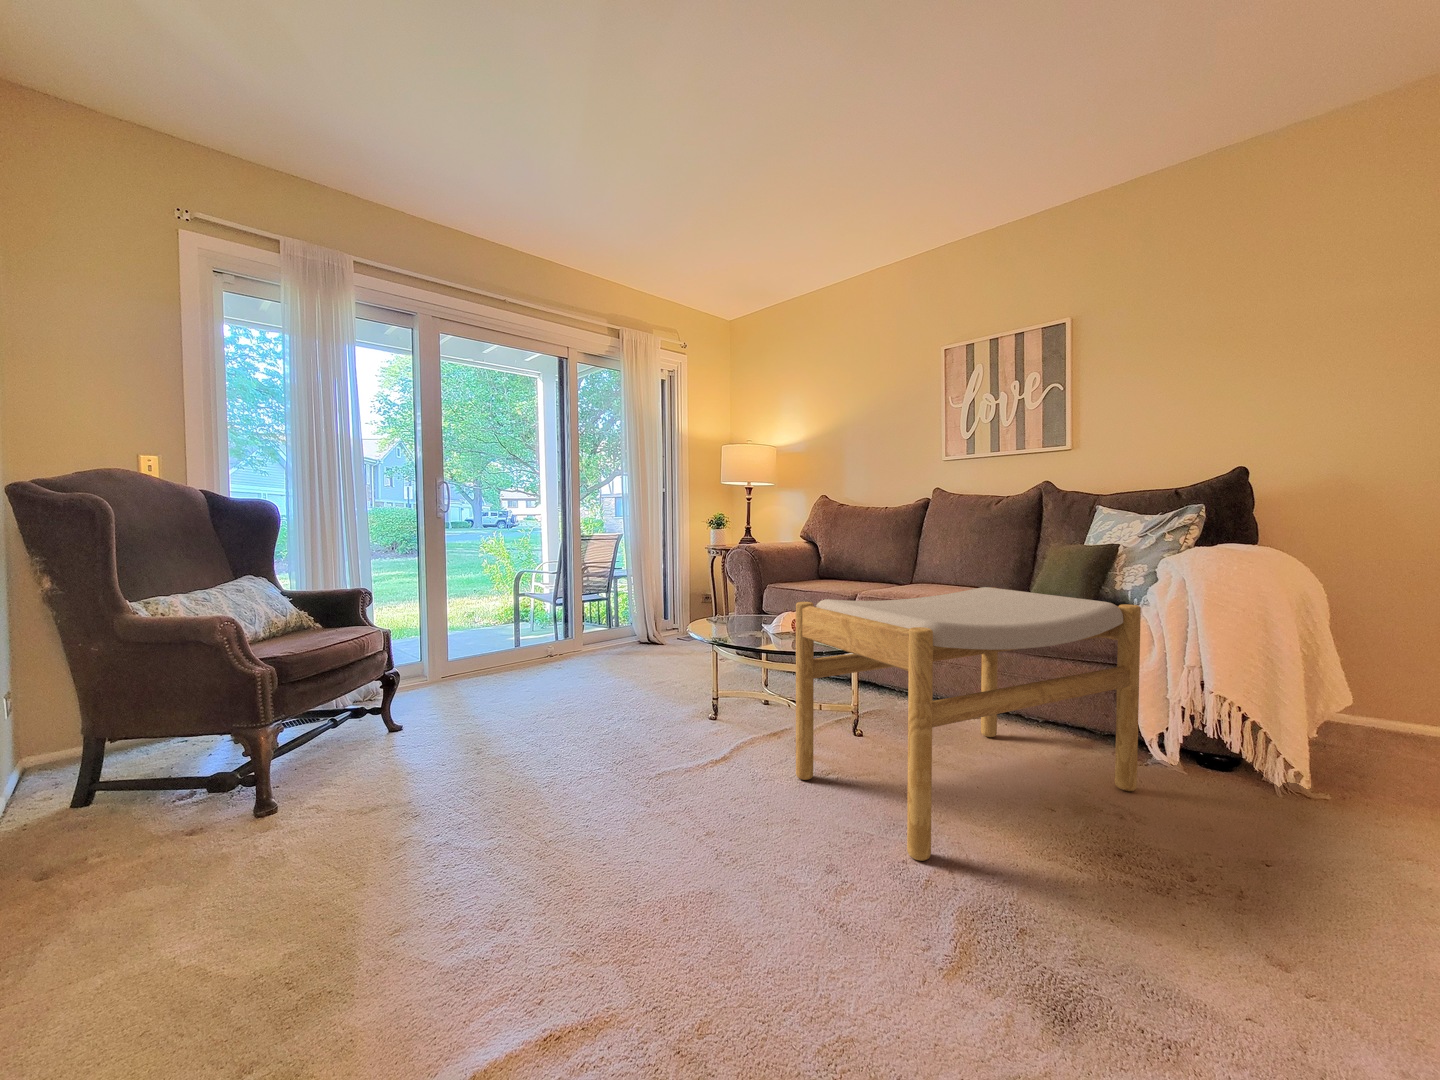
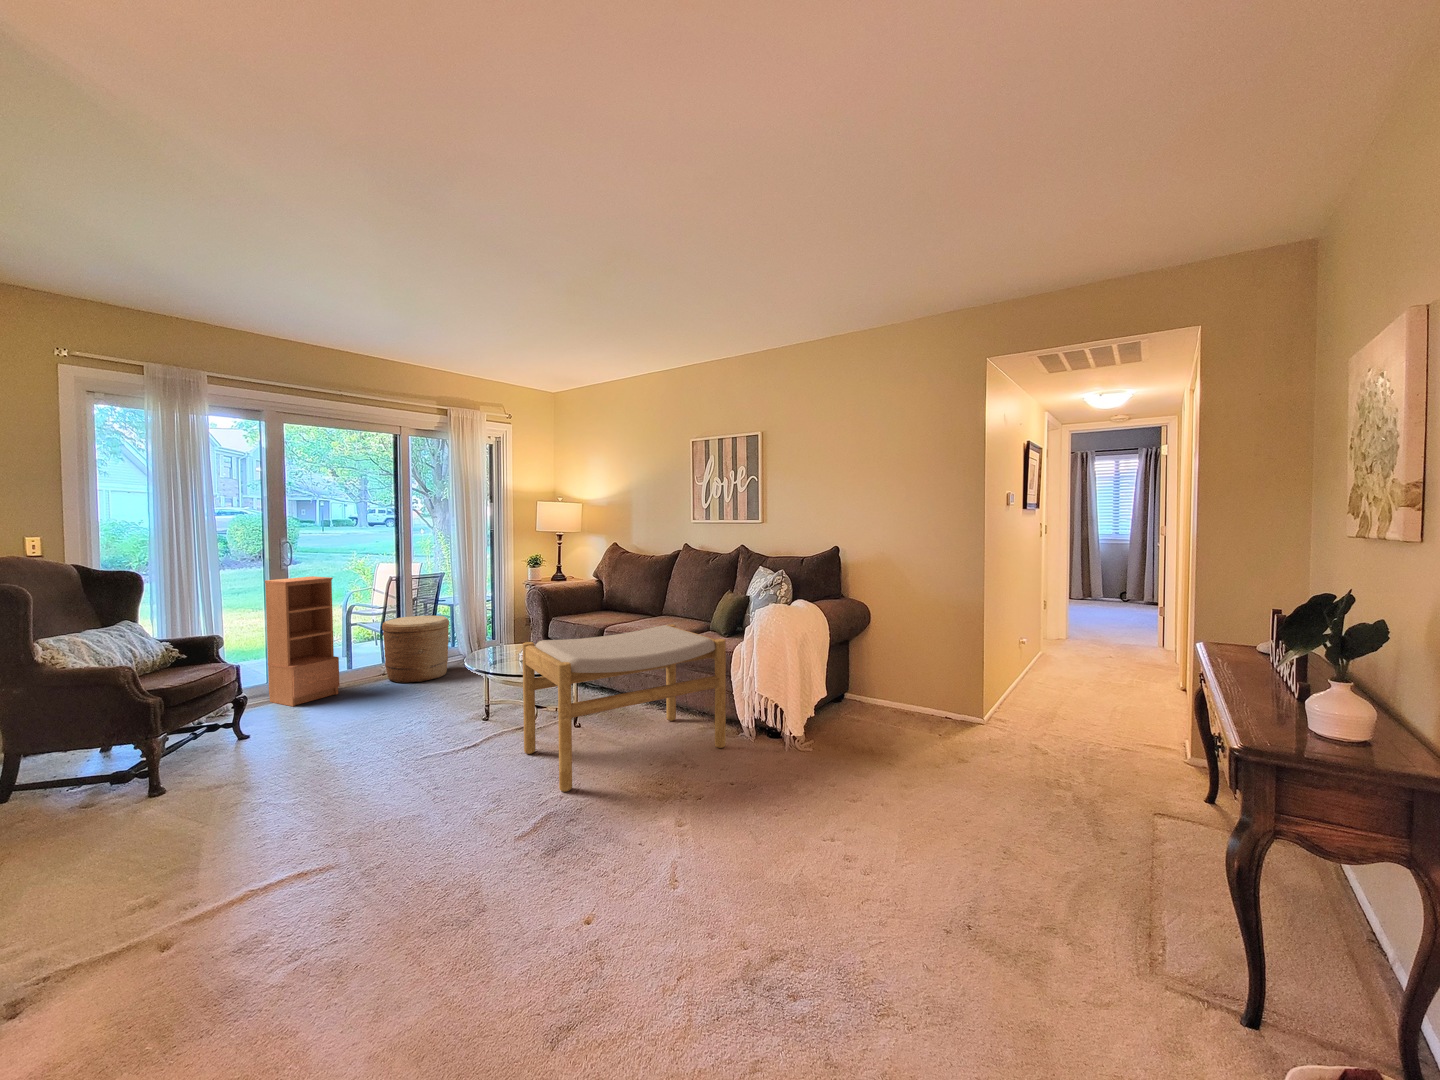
bookcase: none [417,527,502,690] -> present [265,576,340,706]
woven basket: none [548,584,625,667] -> present [382,616,449,683]

